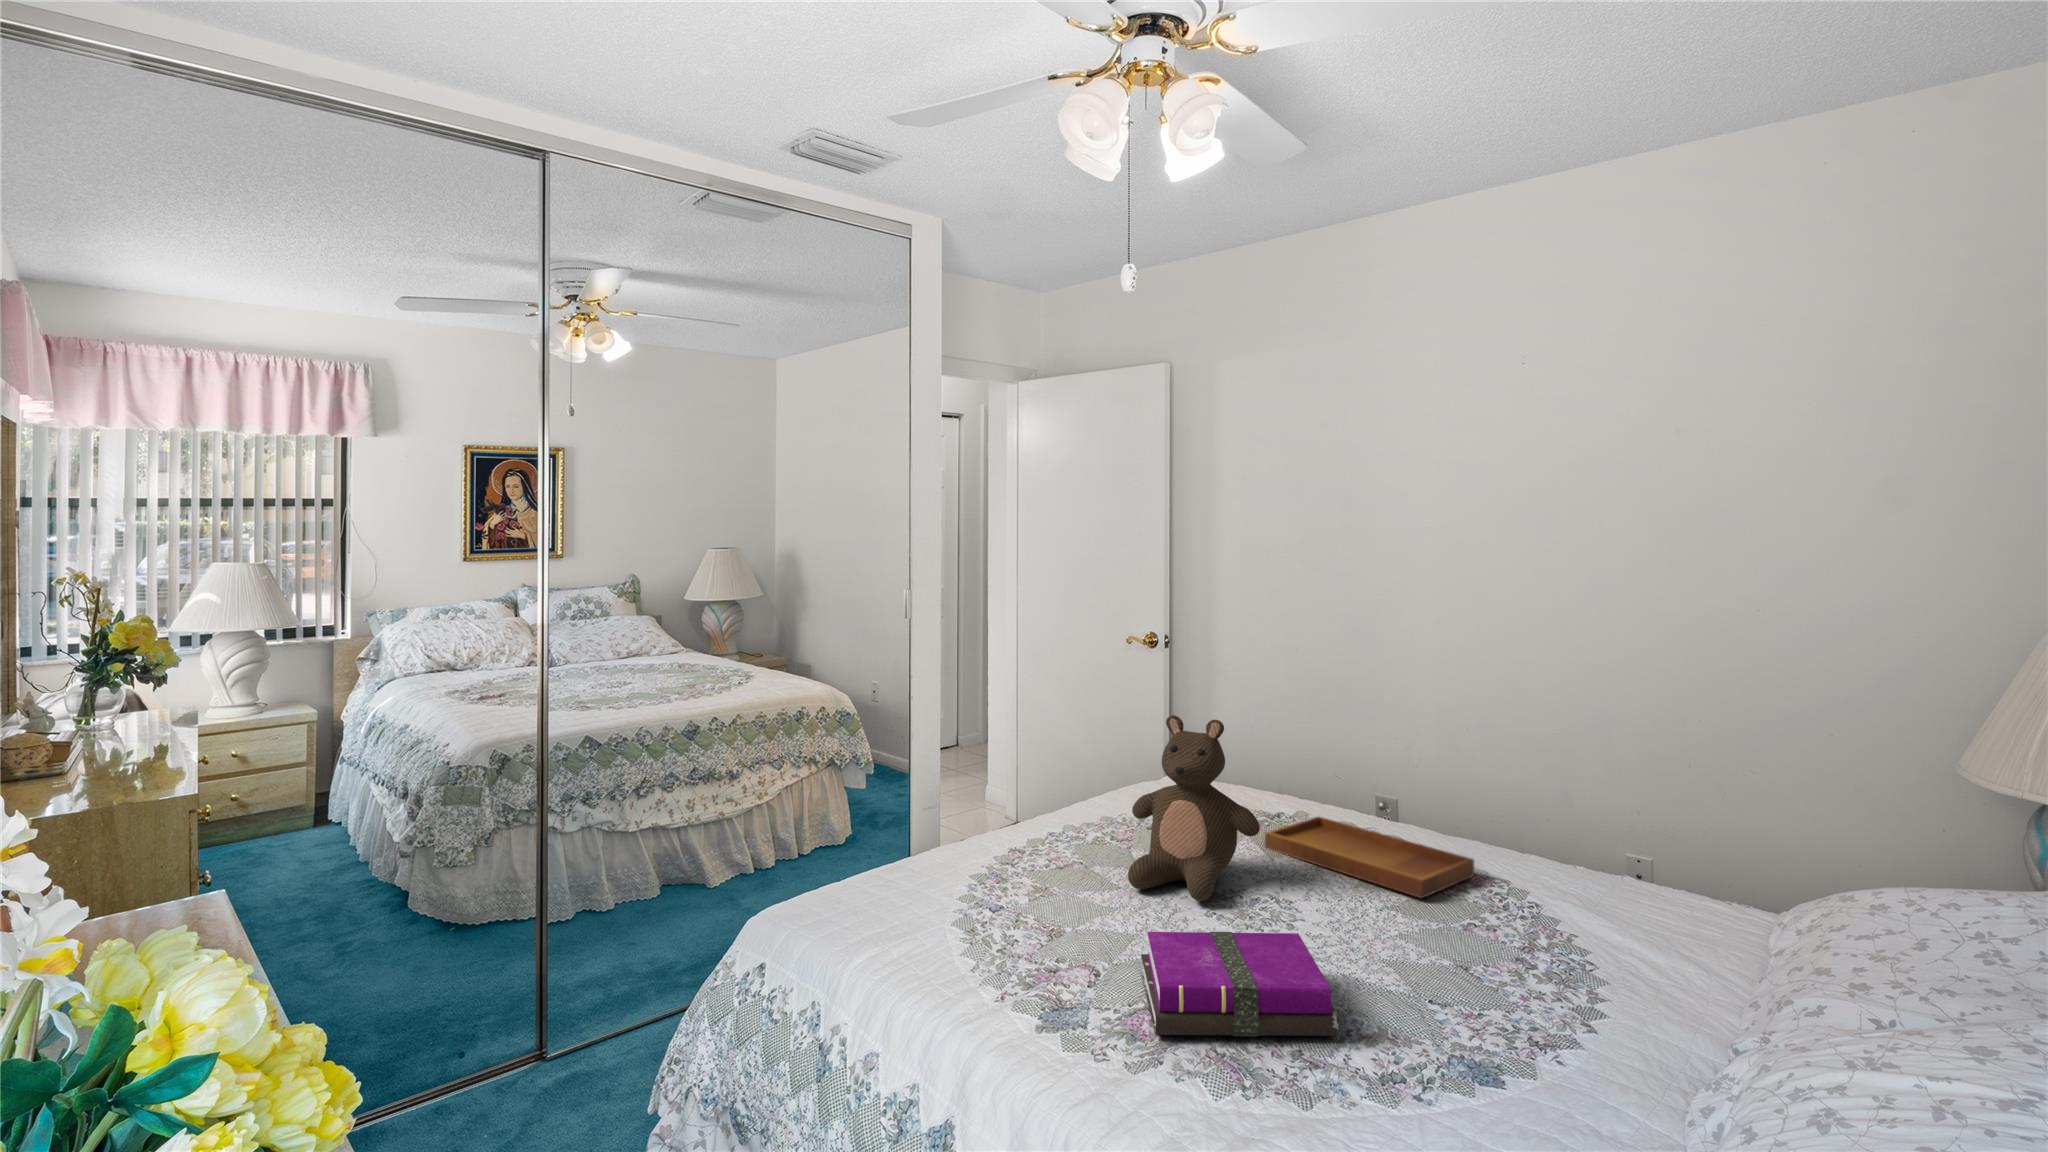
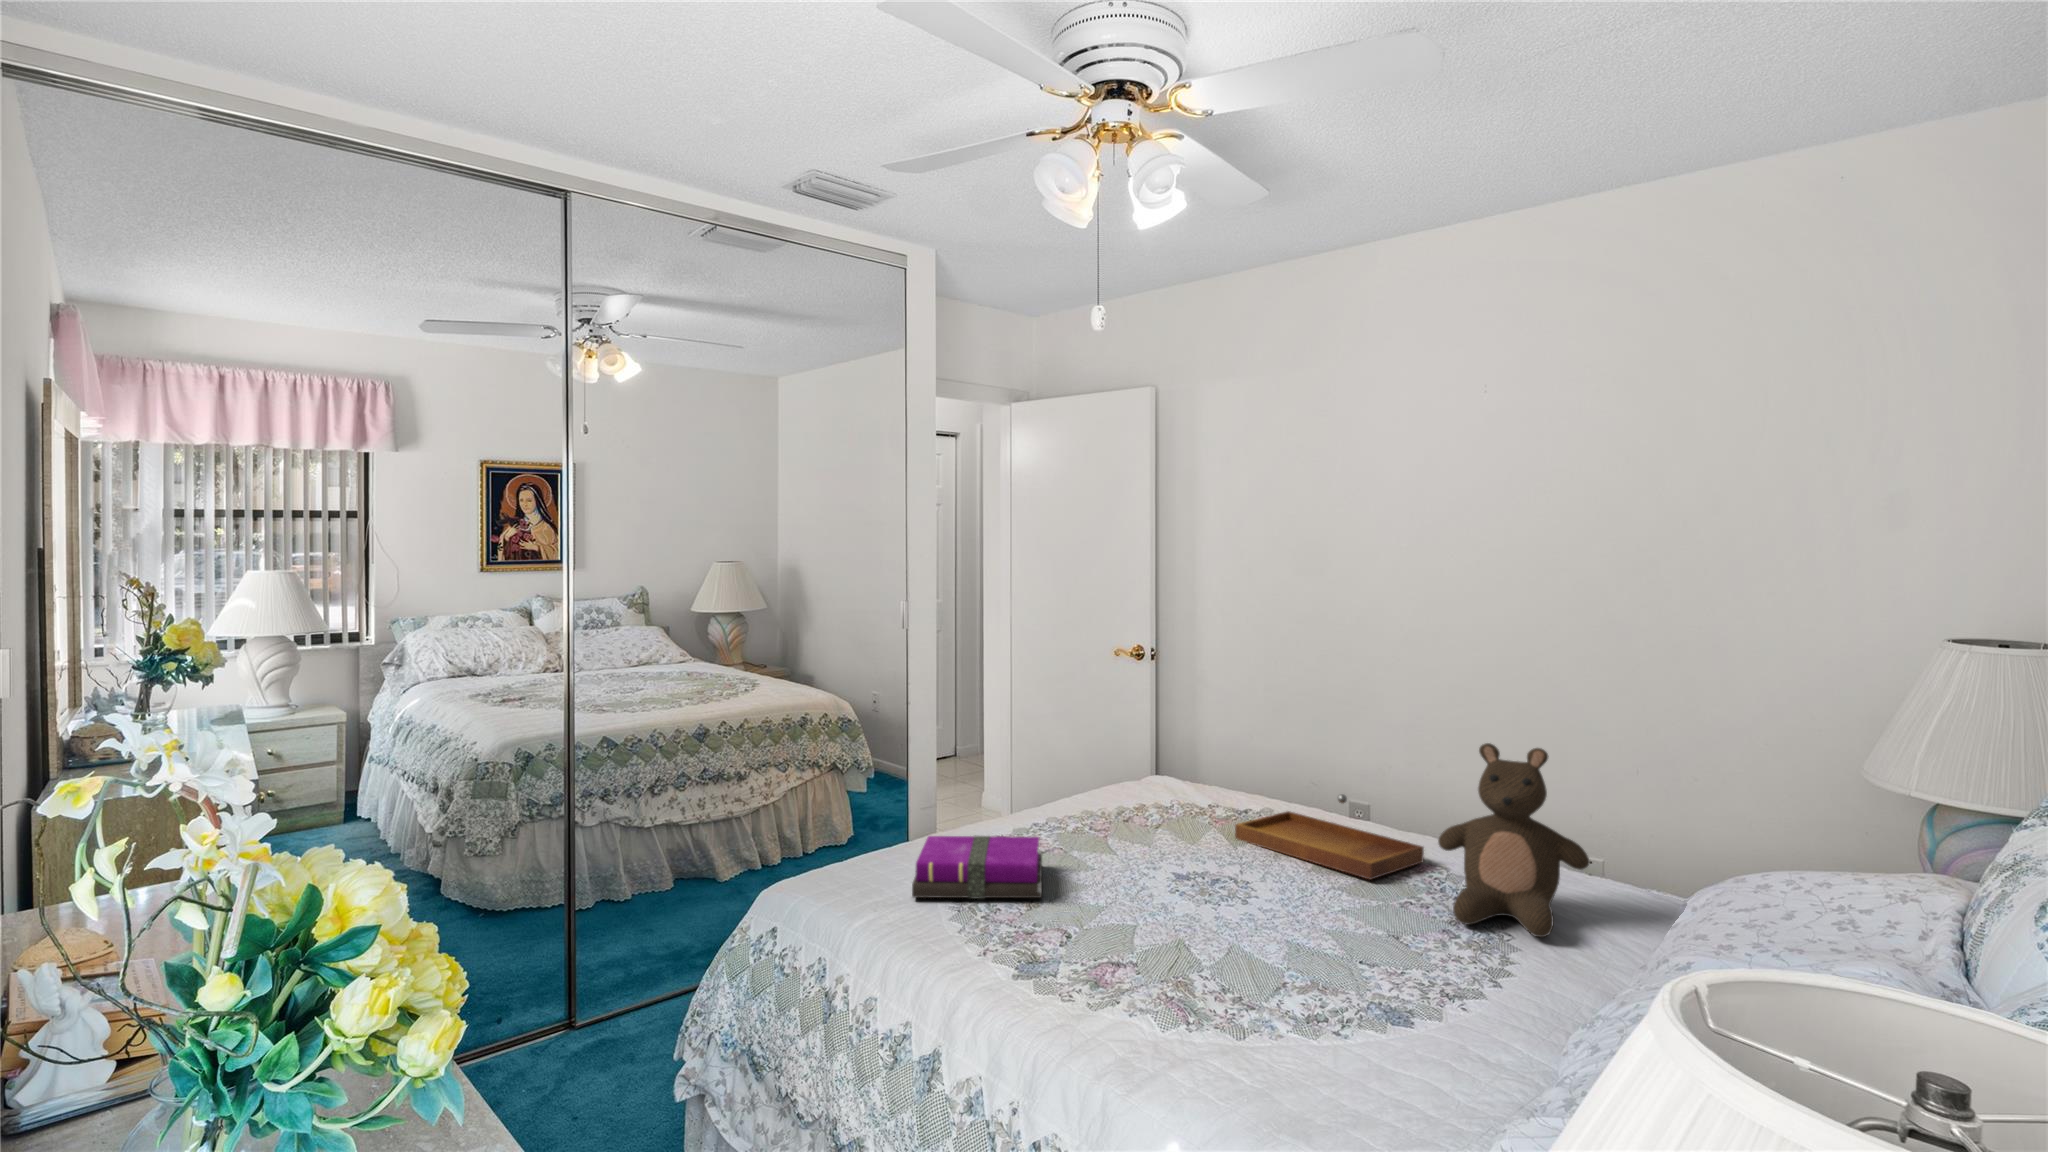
stuffed bear: present [1128,715,1260,901] -> present [1438,743,1589,937]
notebook: present [1141,932,1339,1036] -> present [912,836,1042,899]

